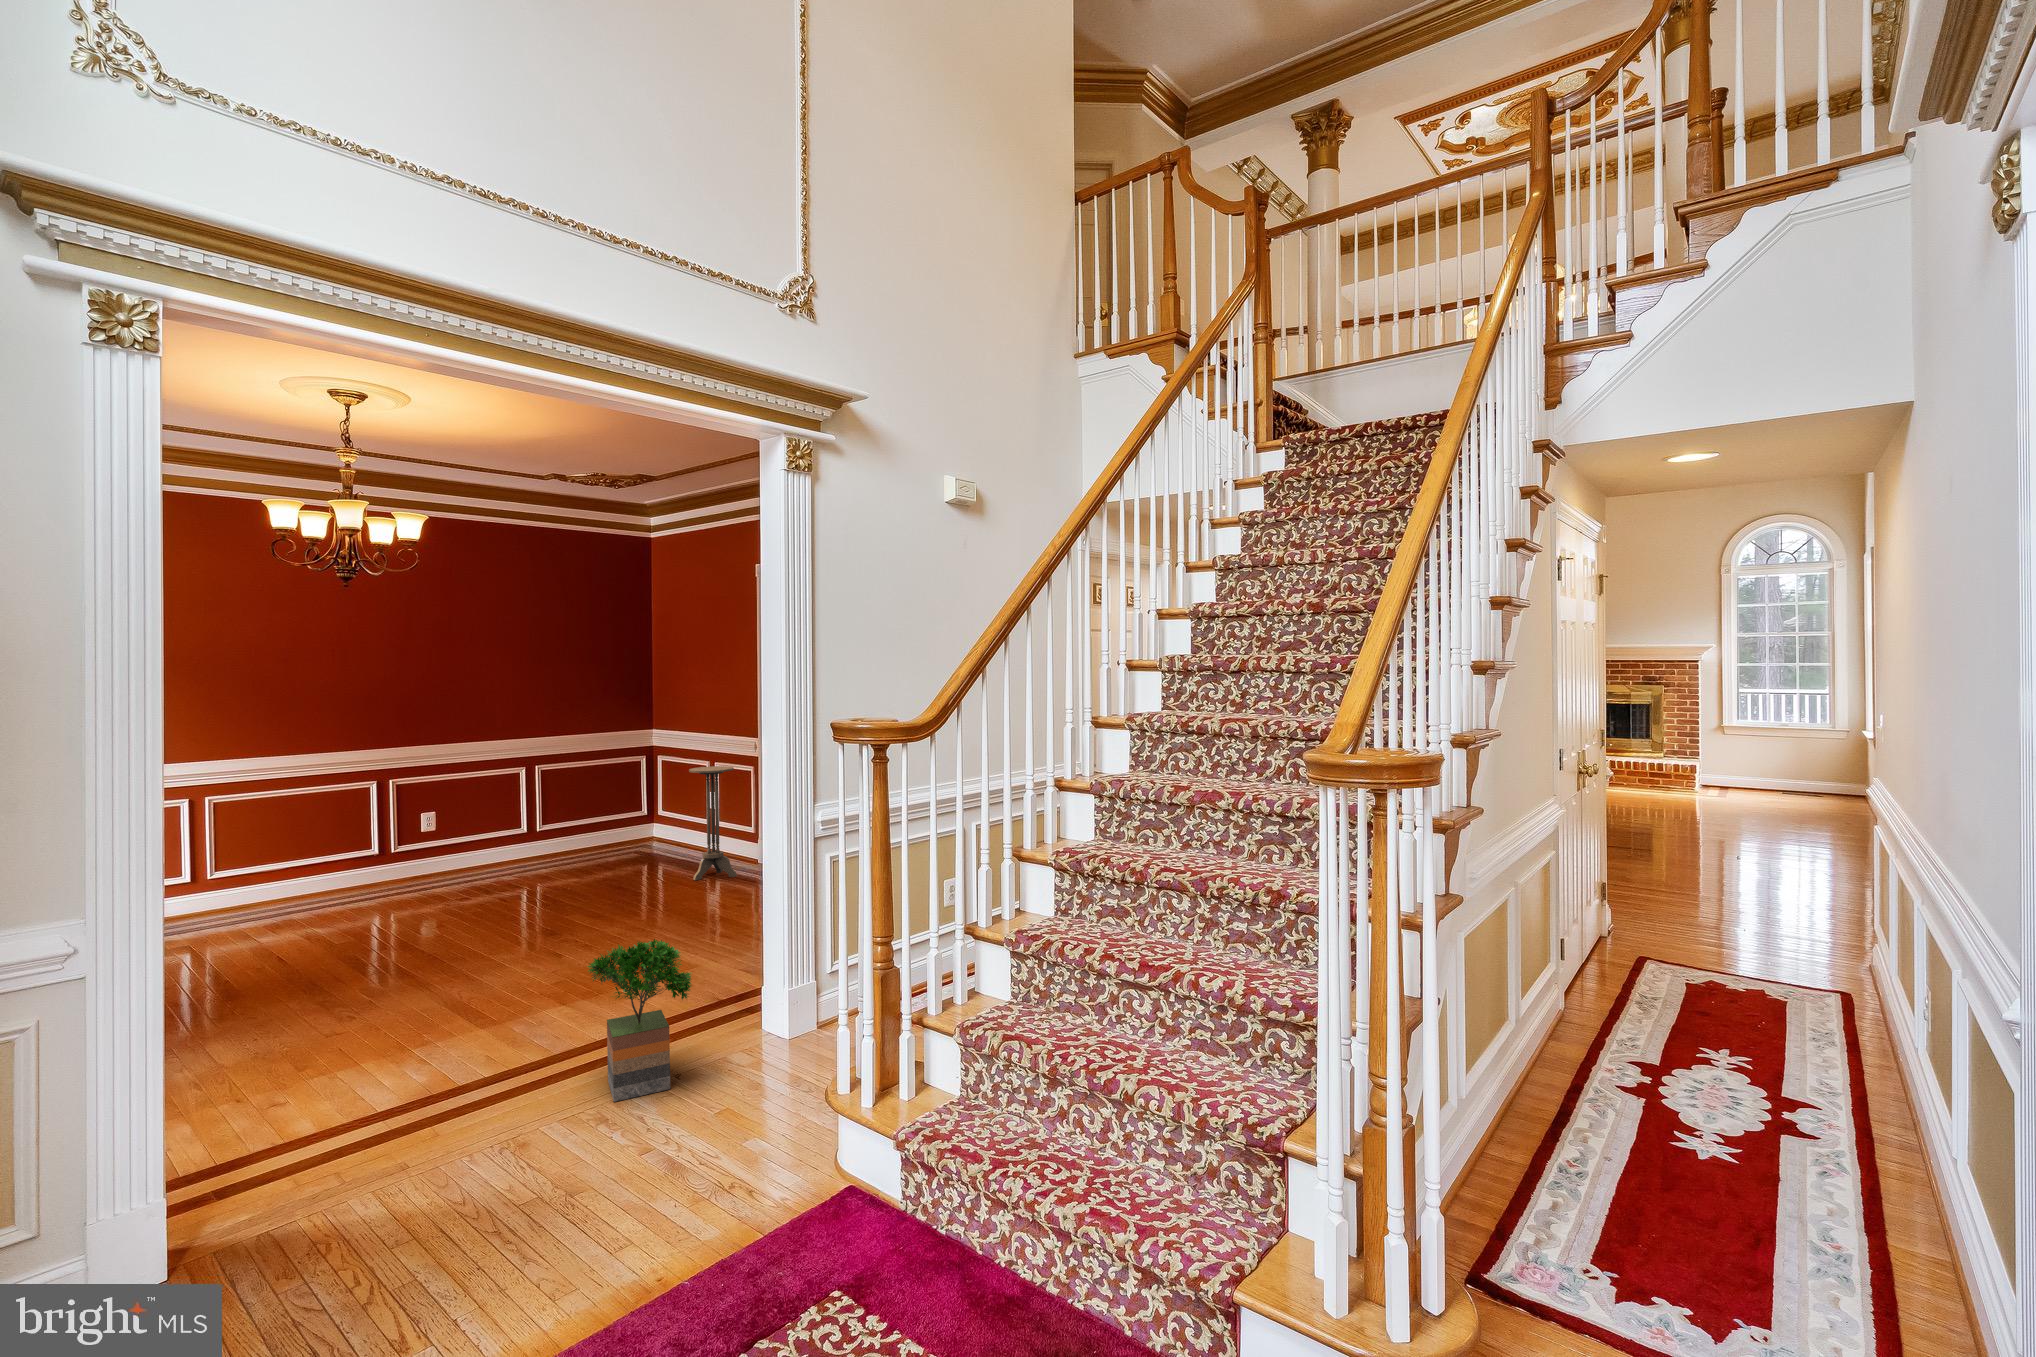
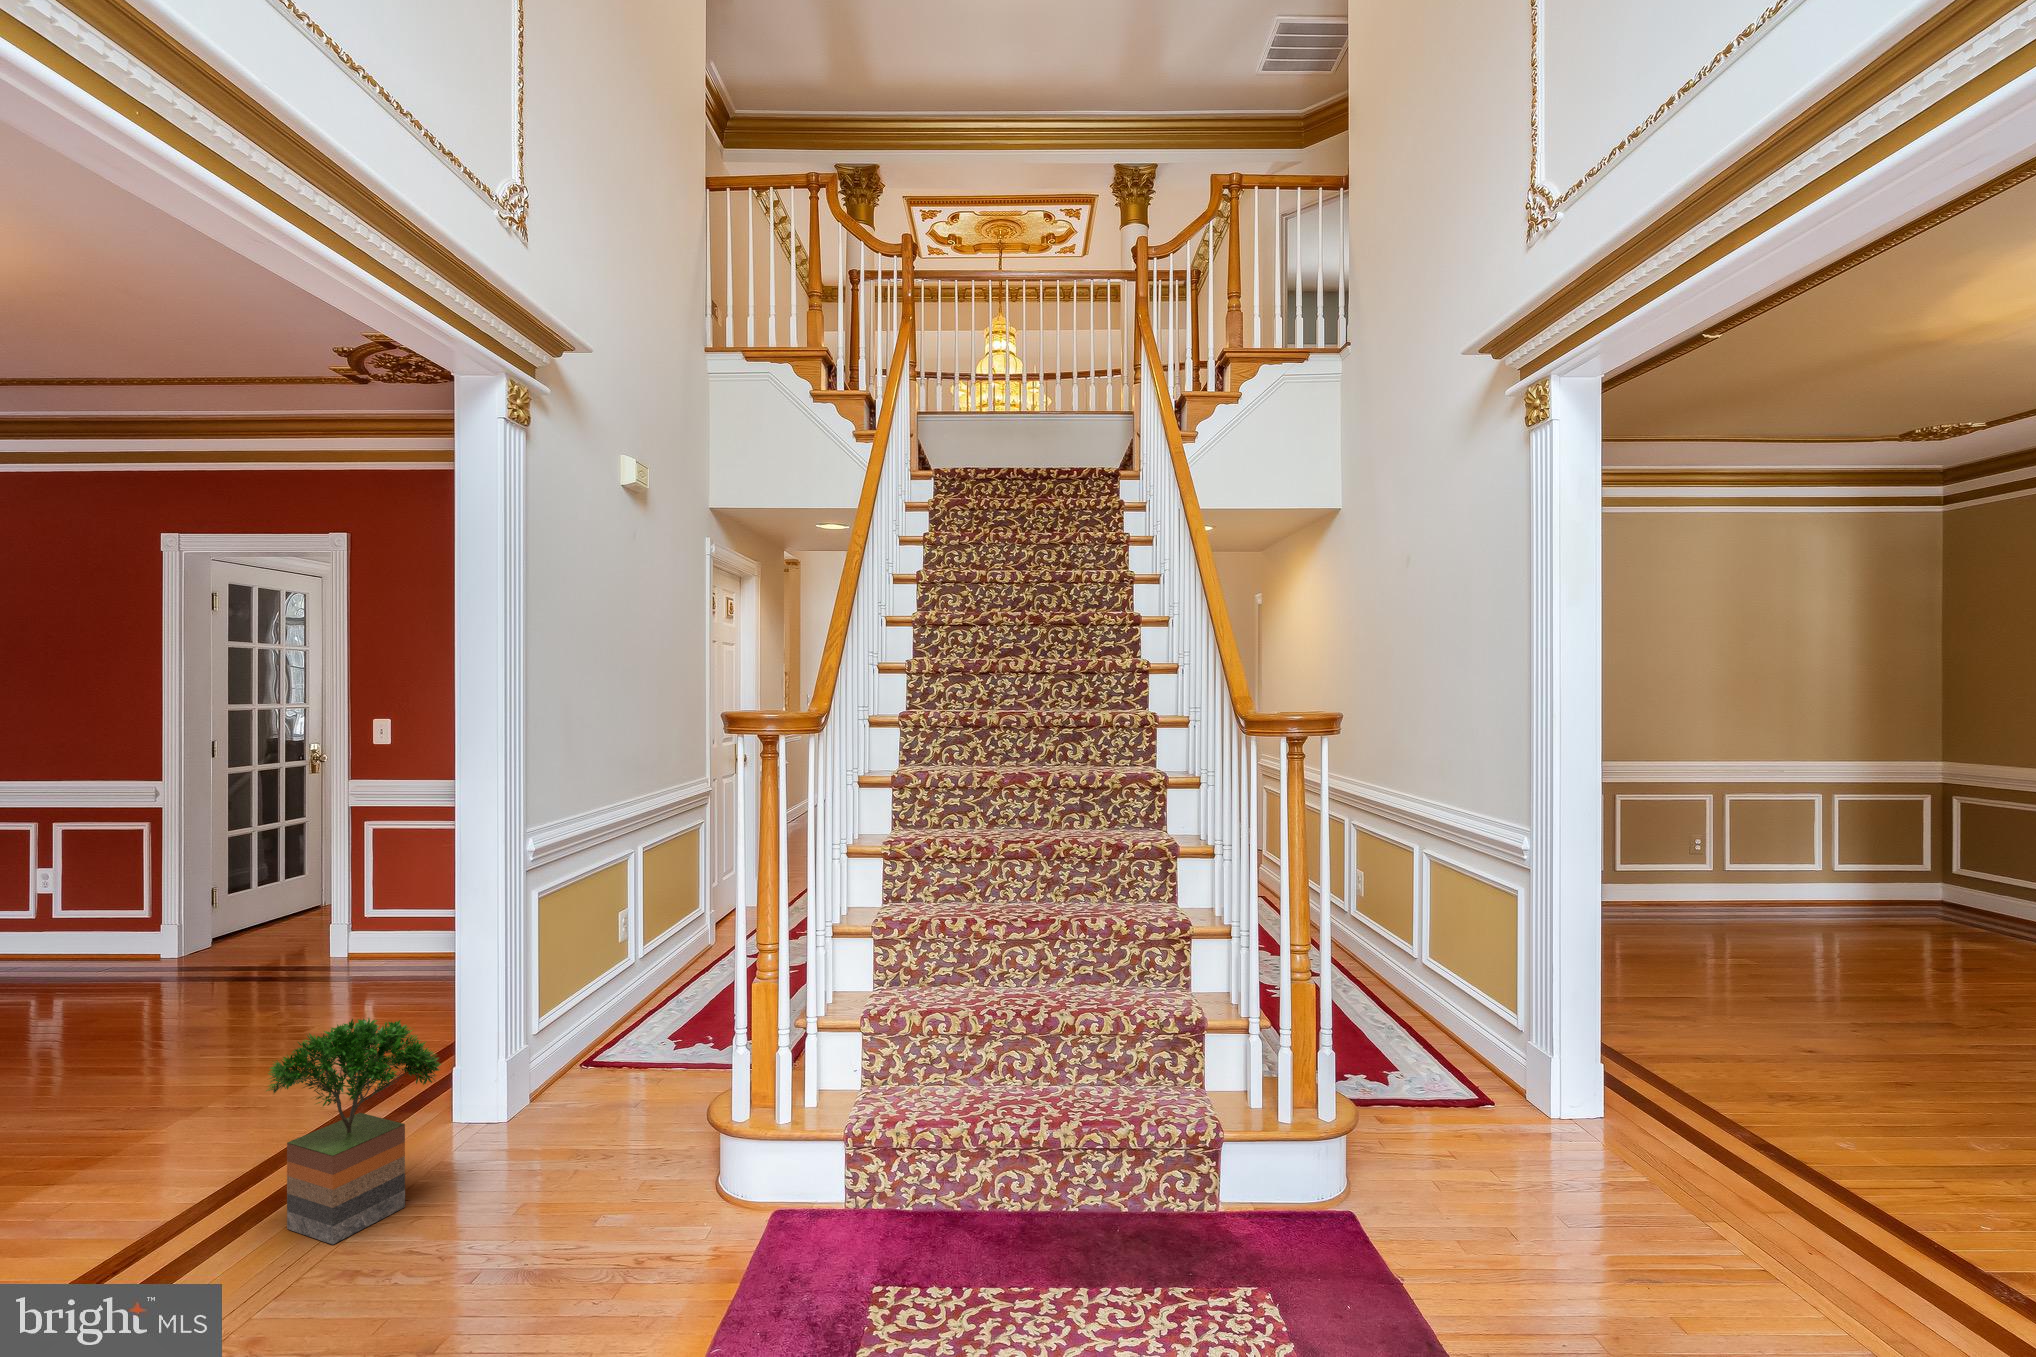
side table: present [689,766,737,880] -> none [62,815,151,987]

